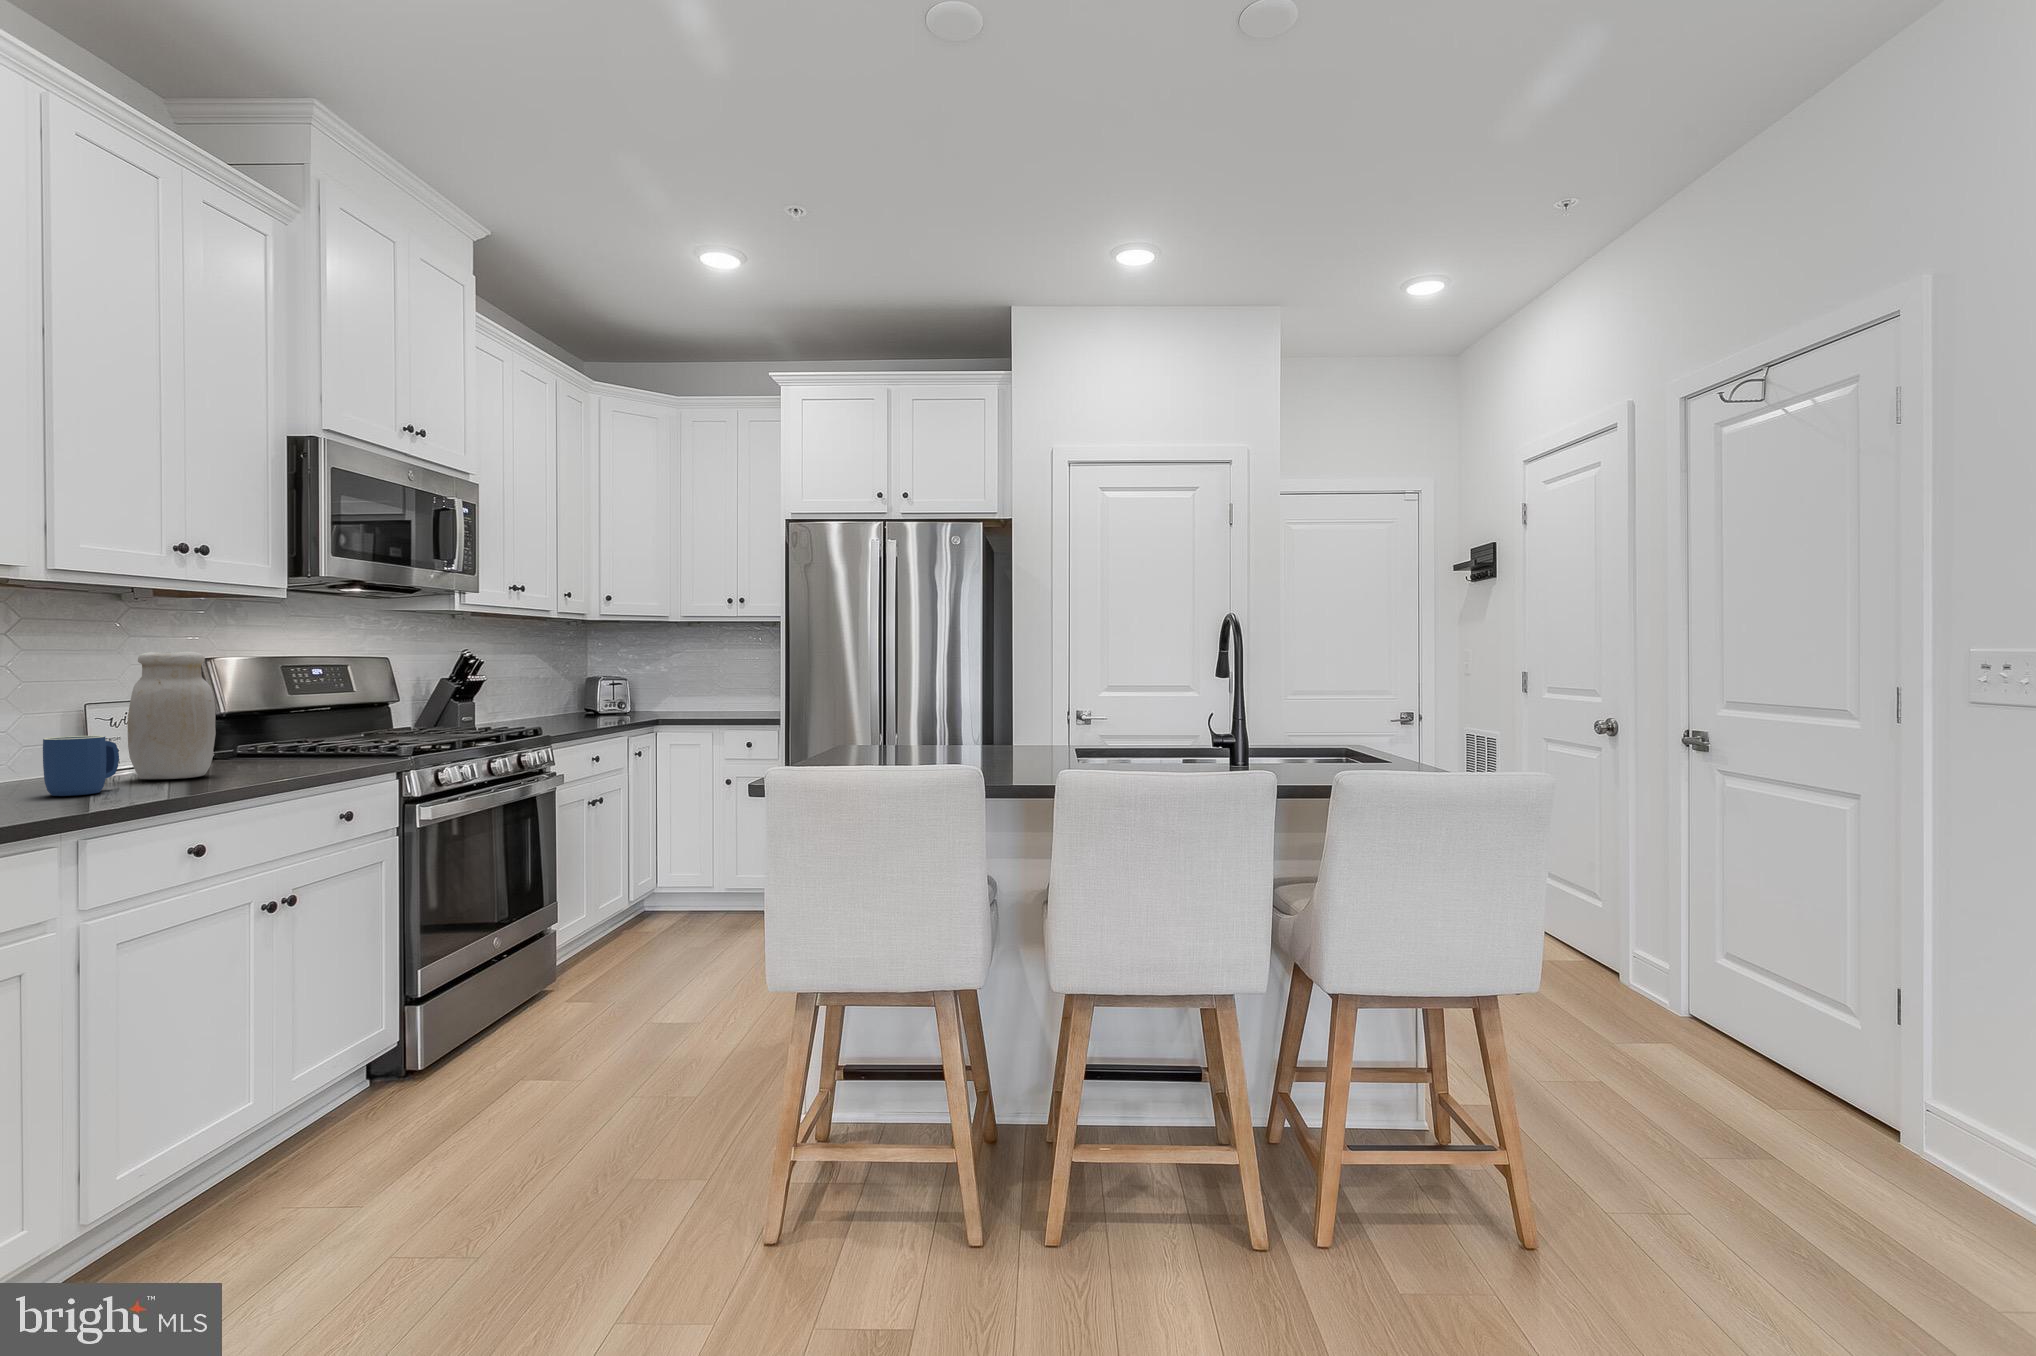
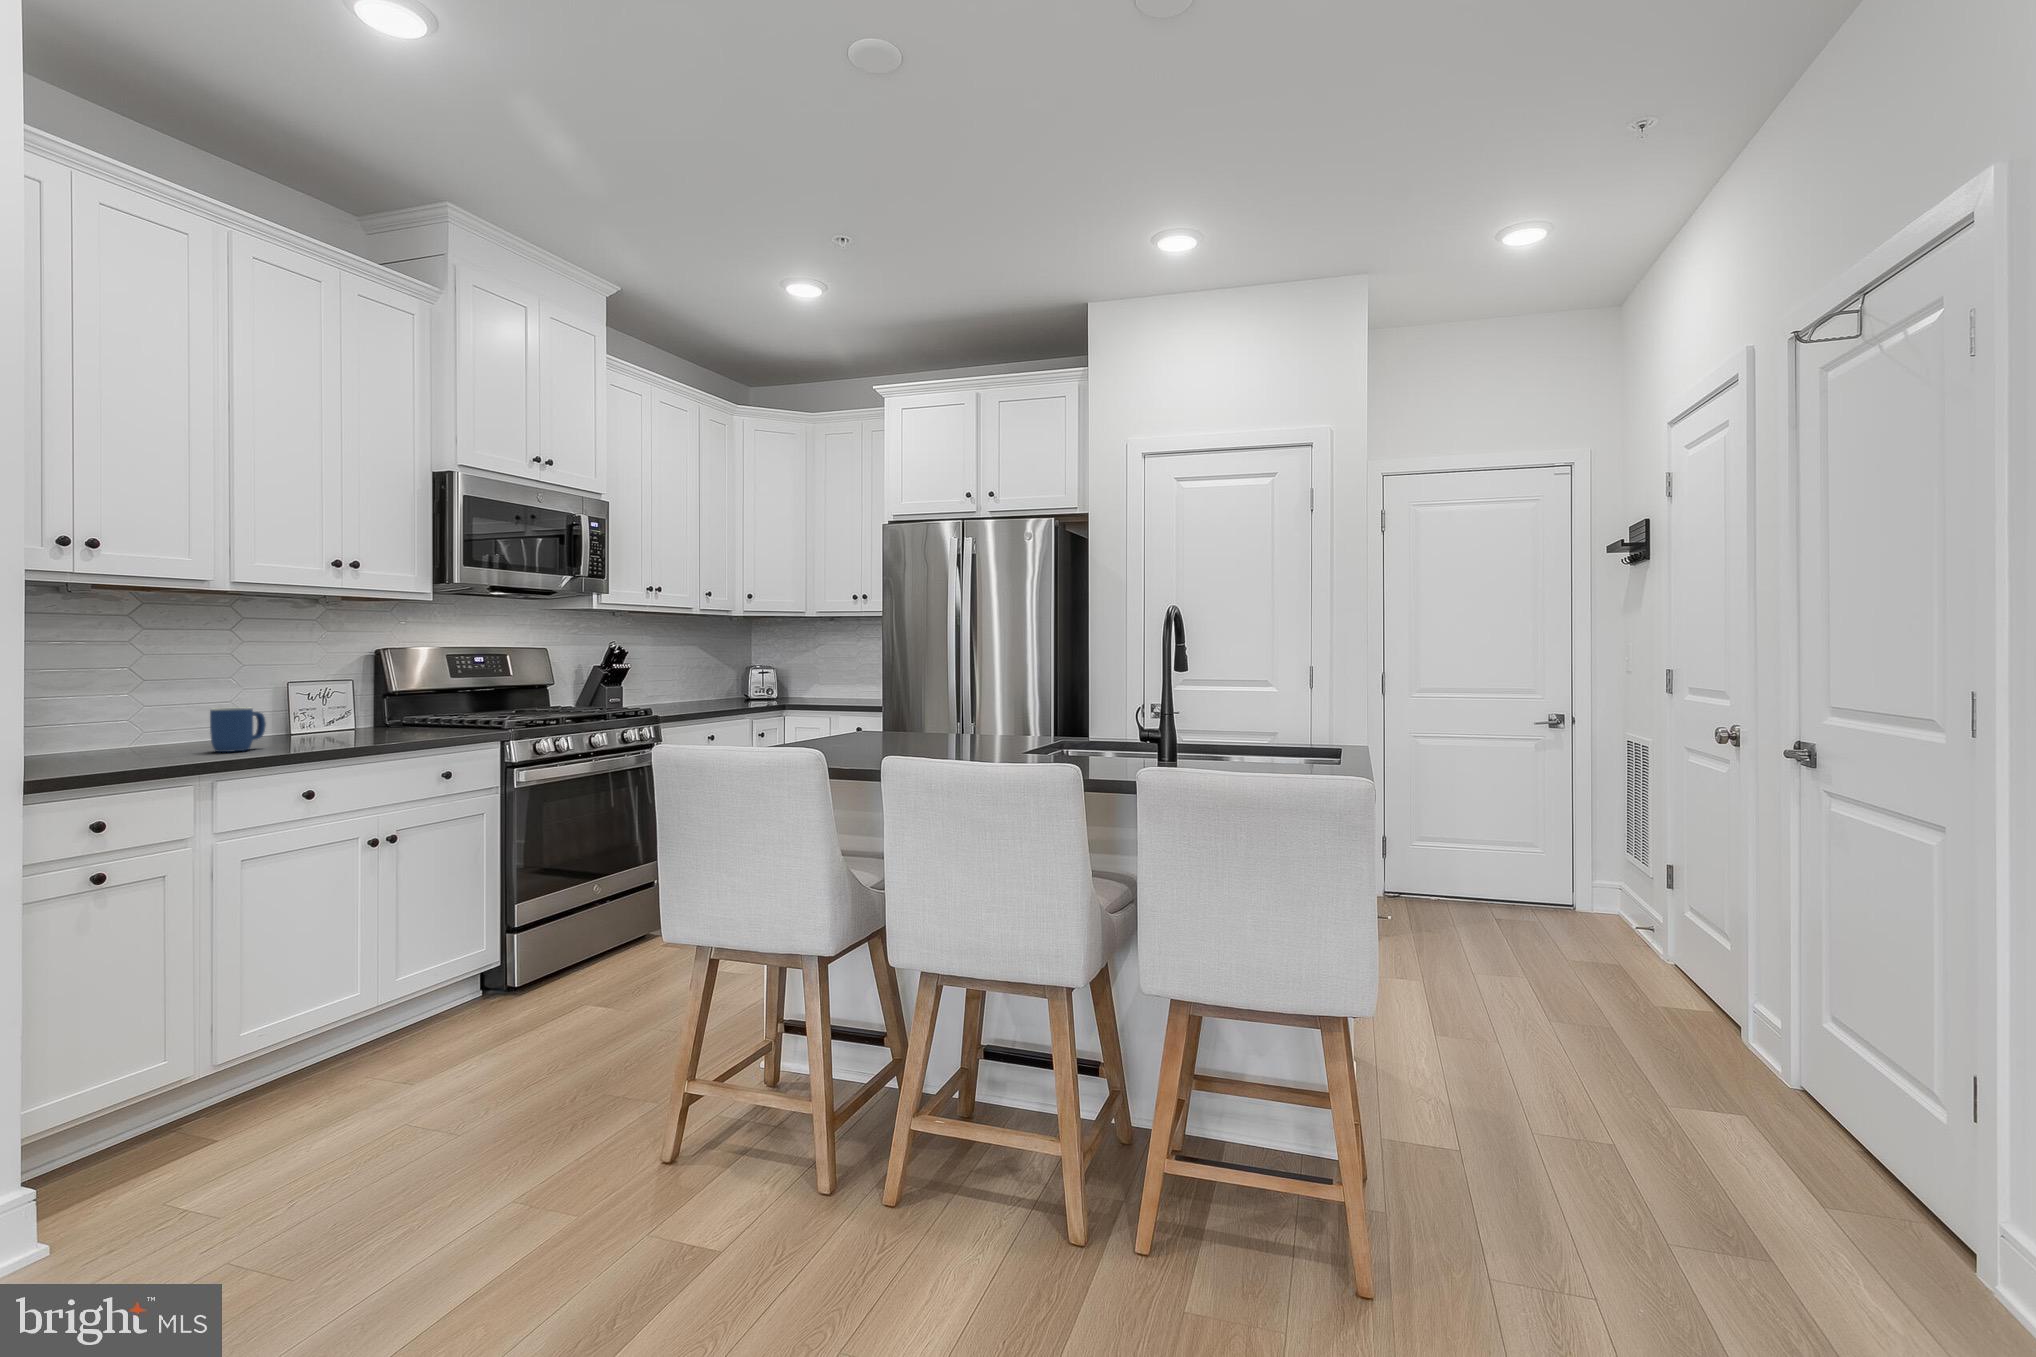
jar: present [127,651,216,779] -> none [282,644,345,742]

